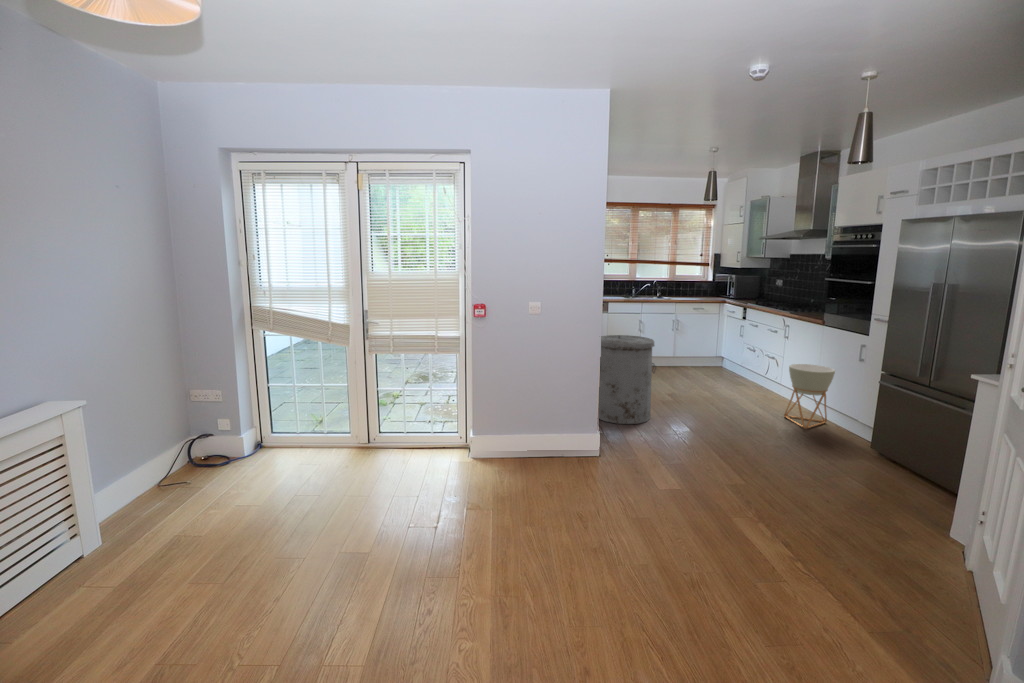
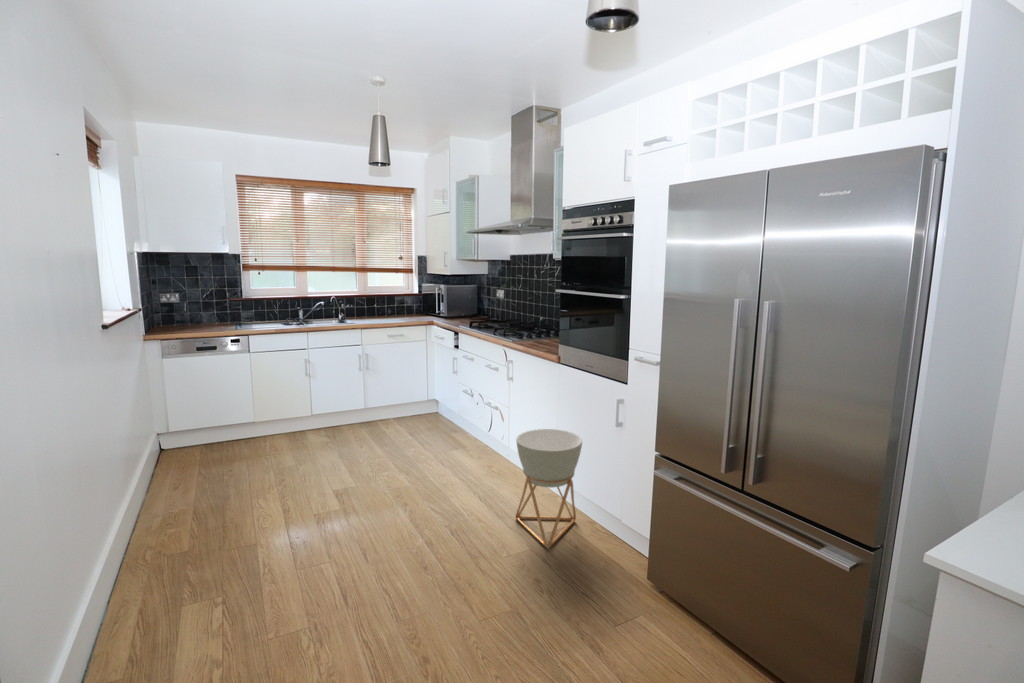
trash can: present [599,335,655,424] -> none [104,416,272,641]

